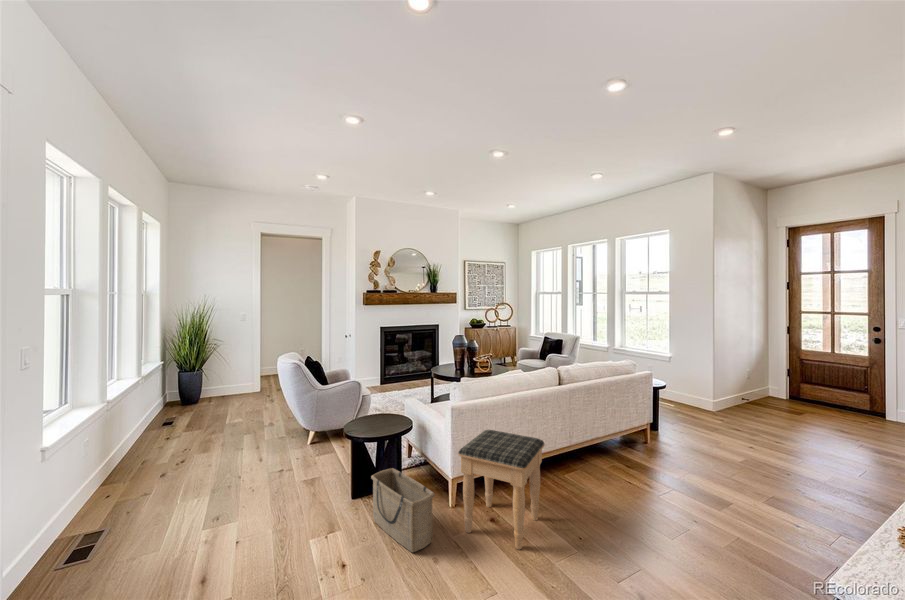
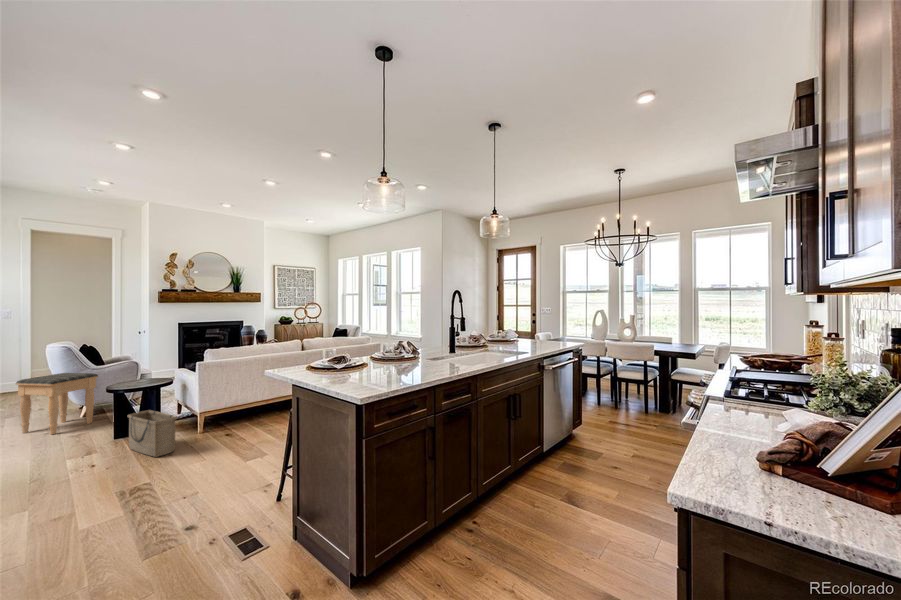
footstool: present [458,430,545,550] -> present [16,373,98,434]

